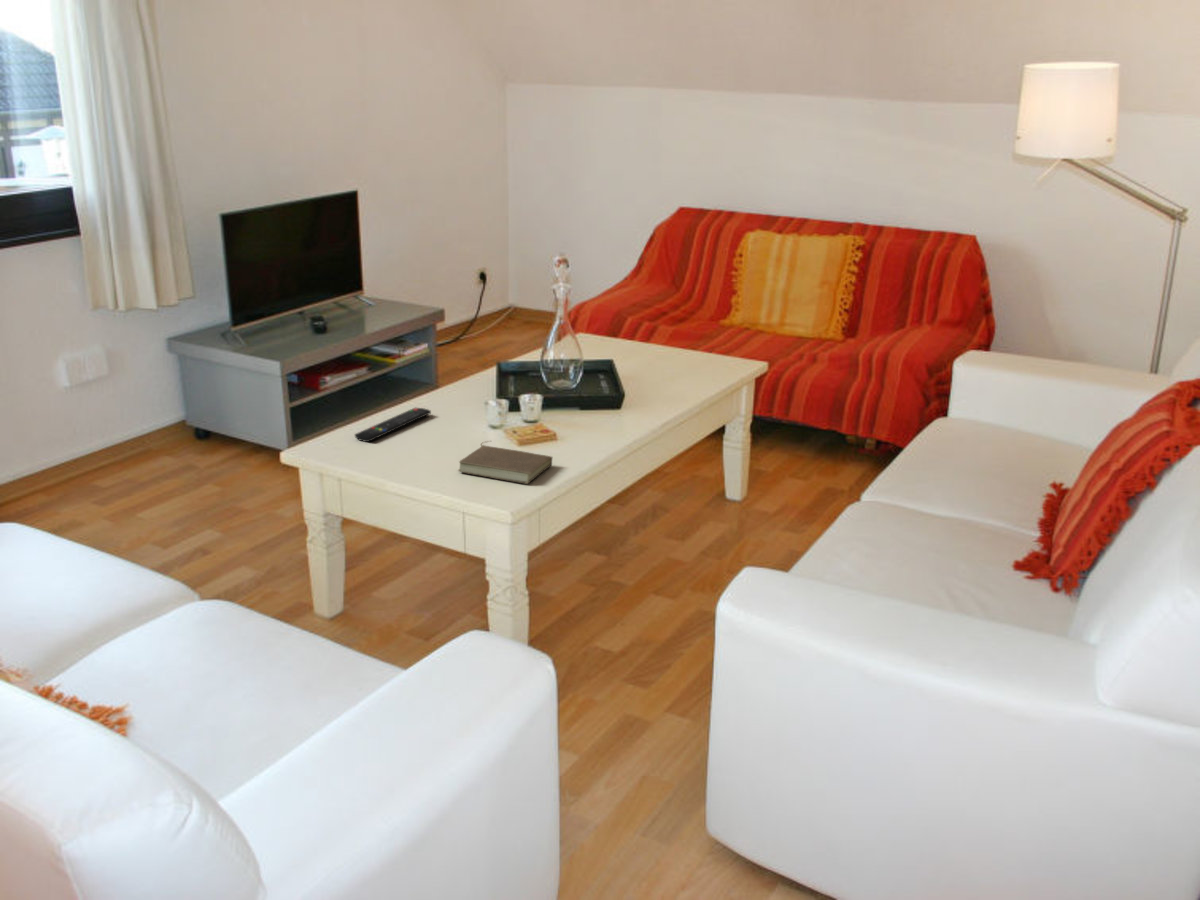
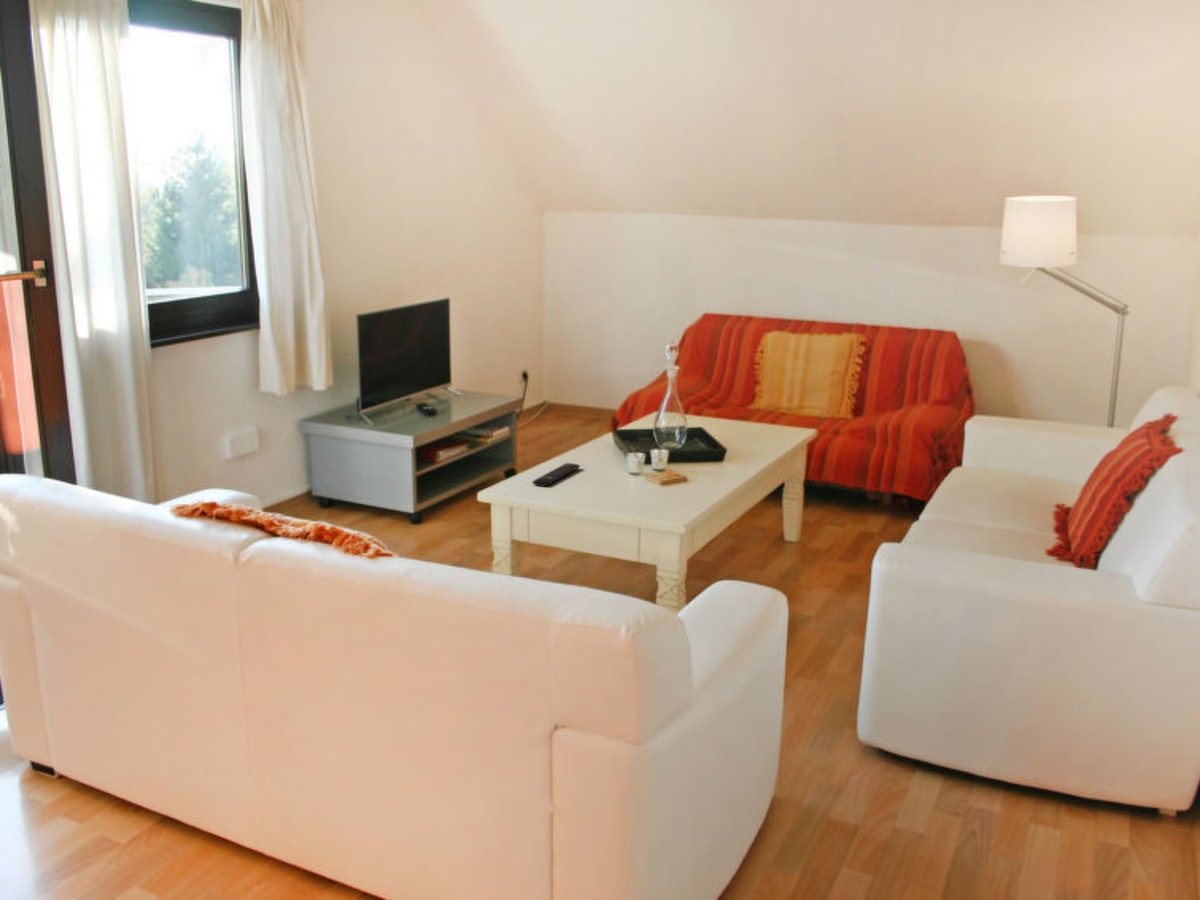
book: present [459,444,552,484] -> none [626,483,694,510]

